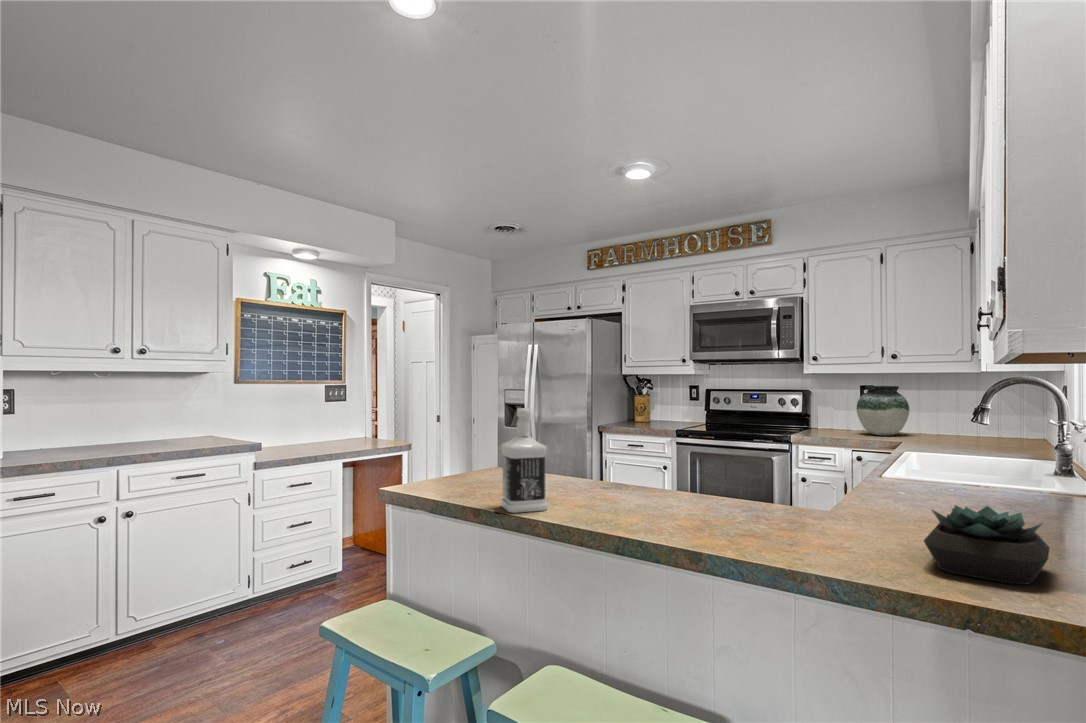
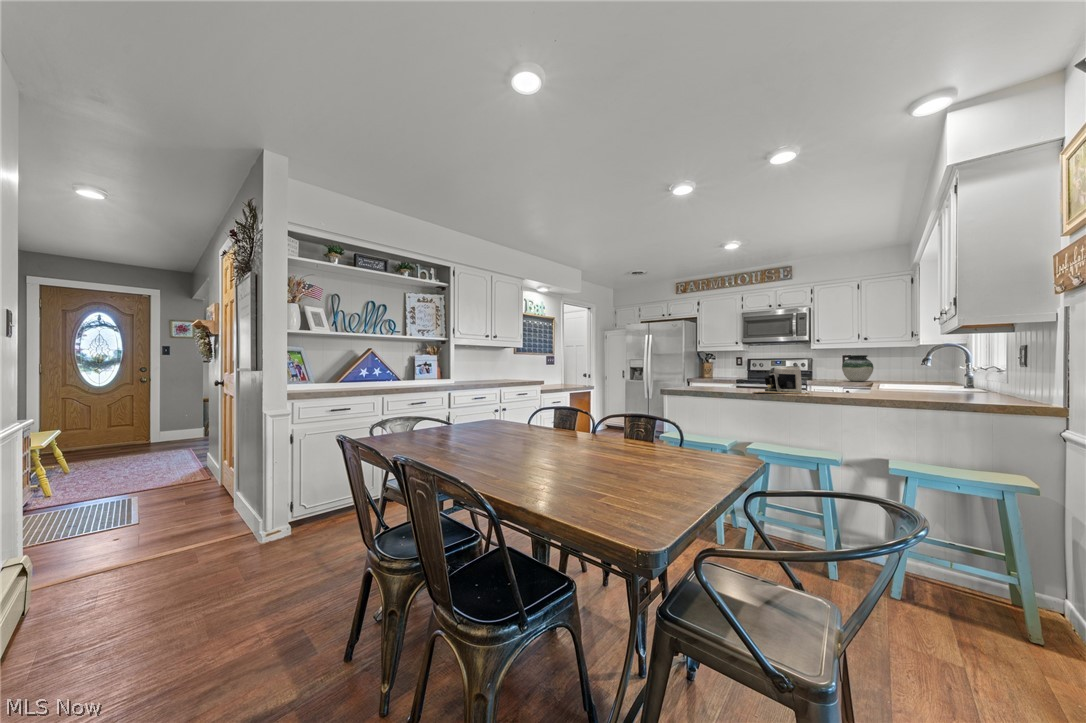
bottle: present [501,408,548,513] -> none [717,353,740,394]
coffee maker: none [592,436,712,508] -> present [755,366,809,394]
succulent plant: present [924,505,1049,585] -> none [918,381,967,403]

